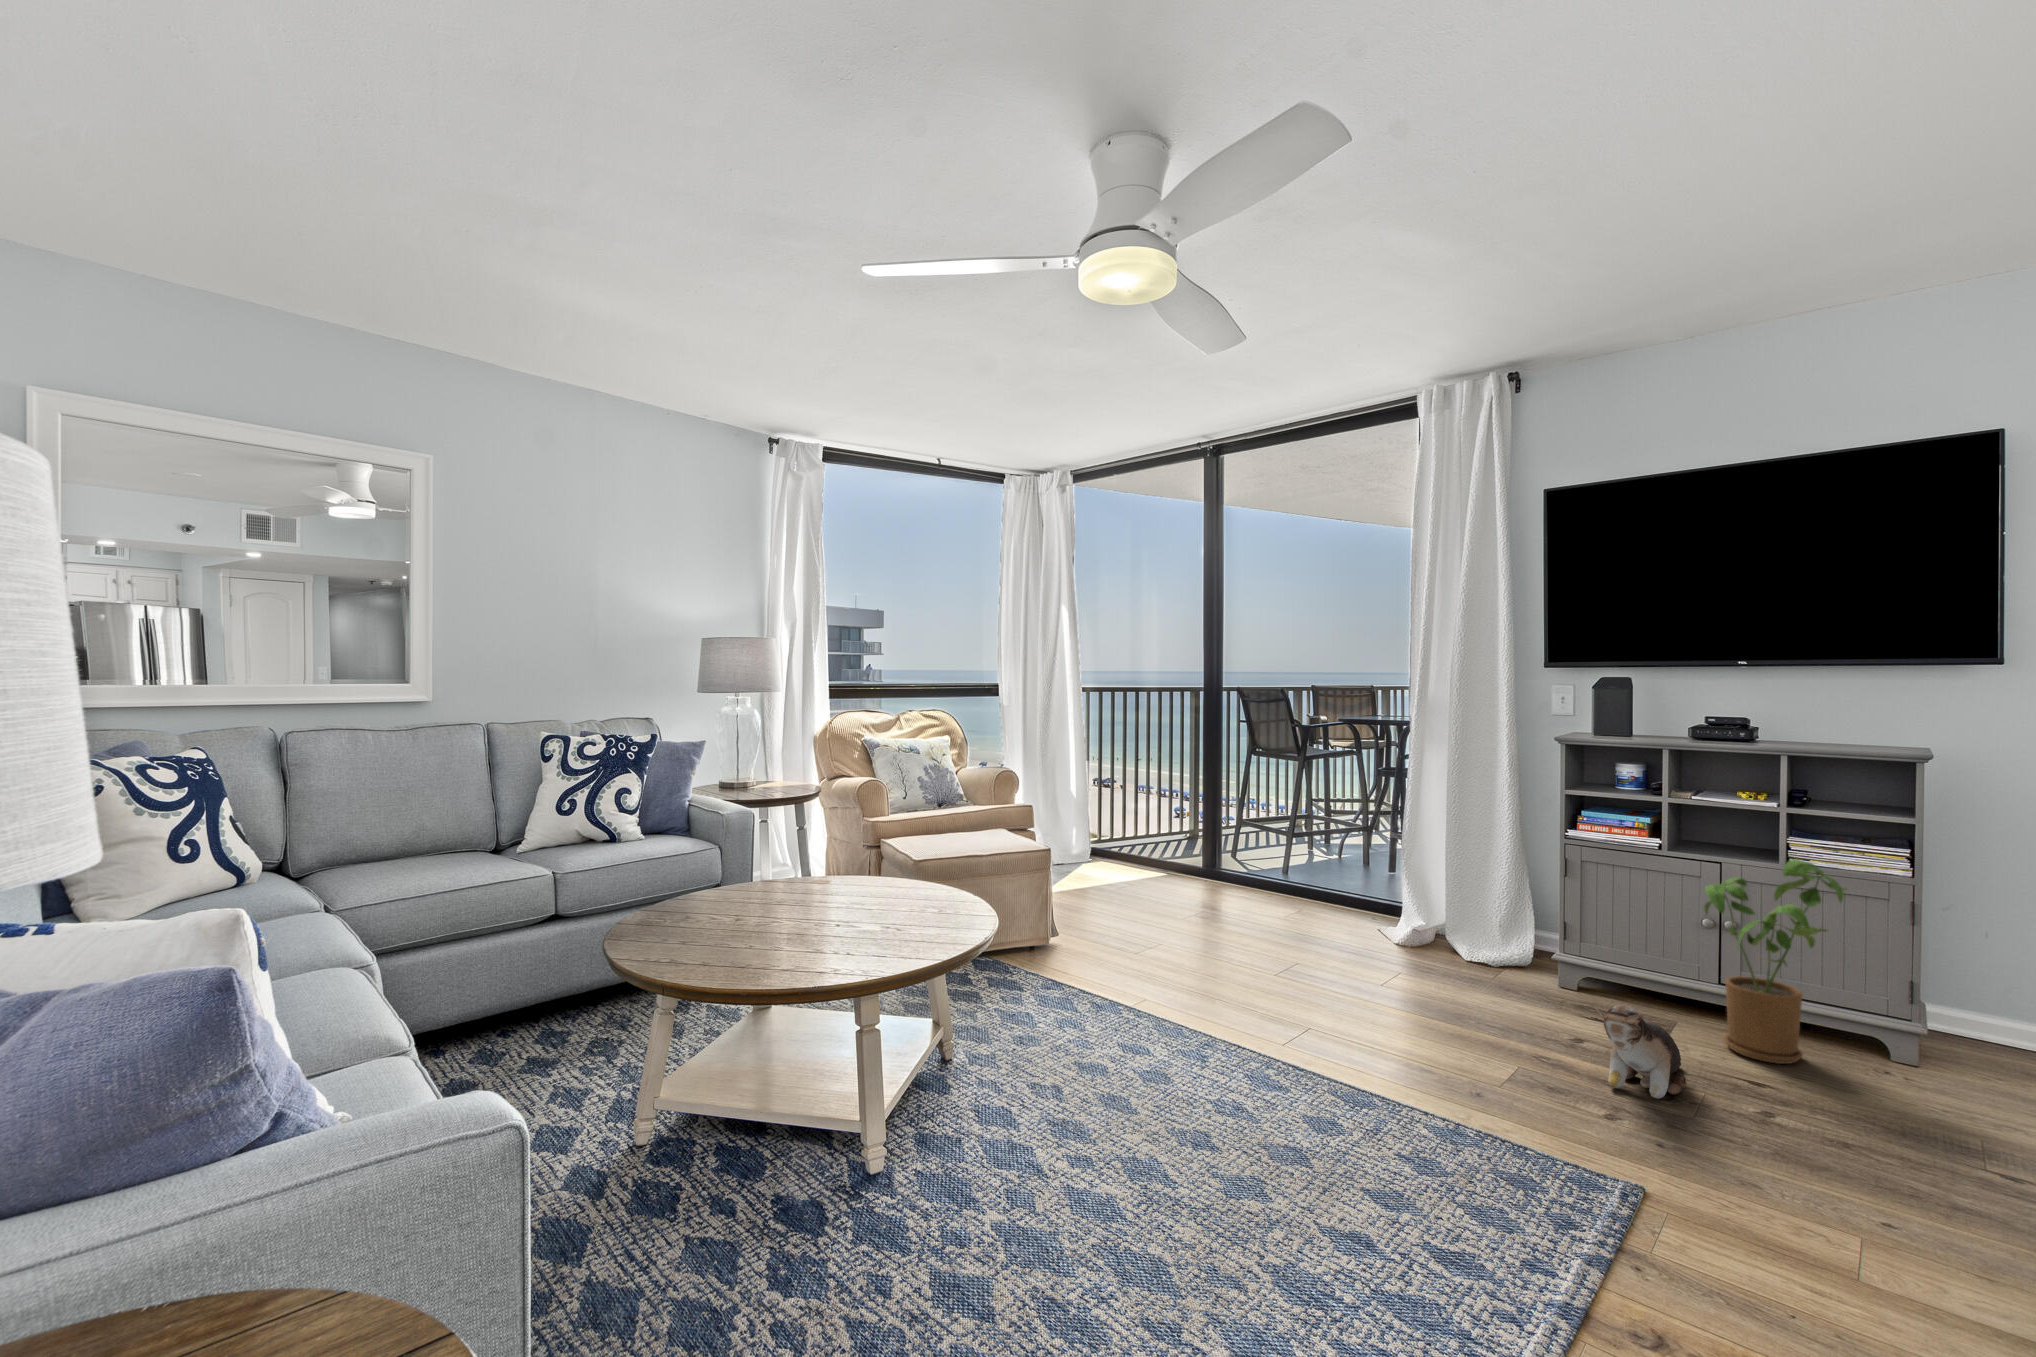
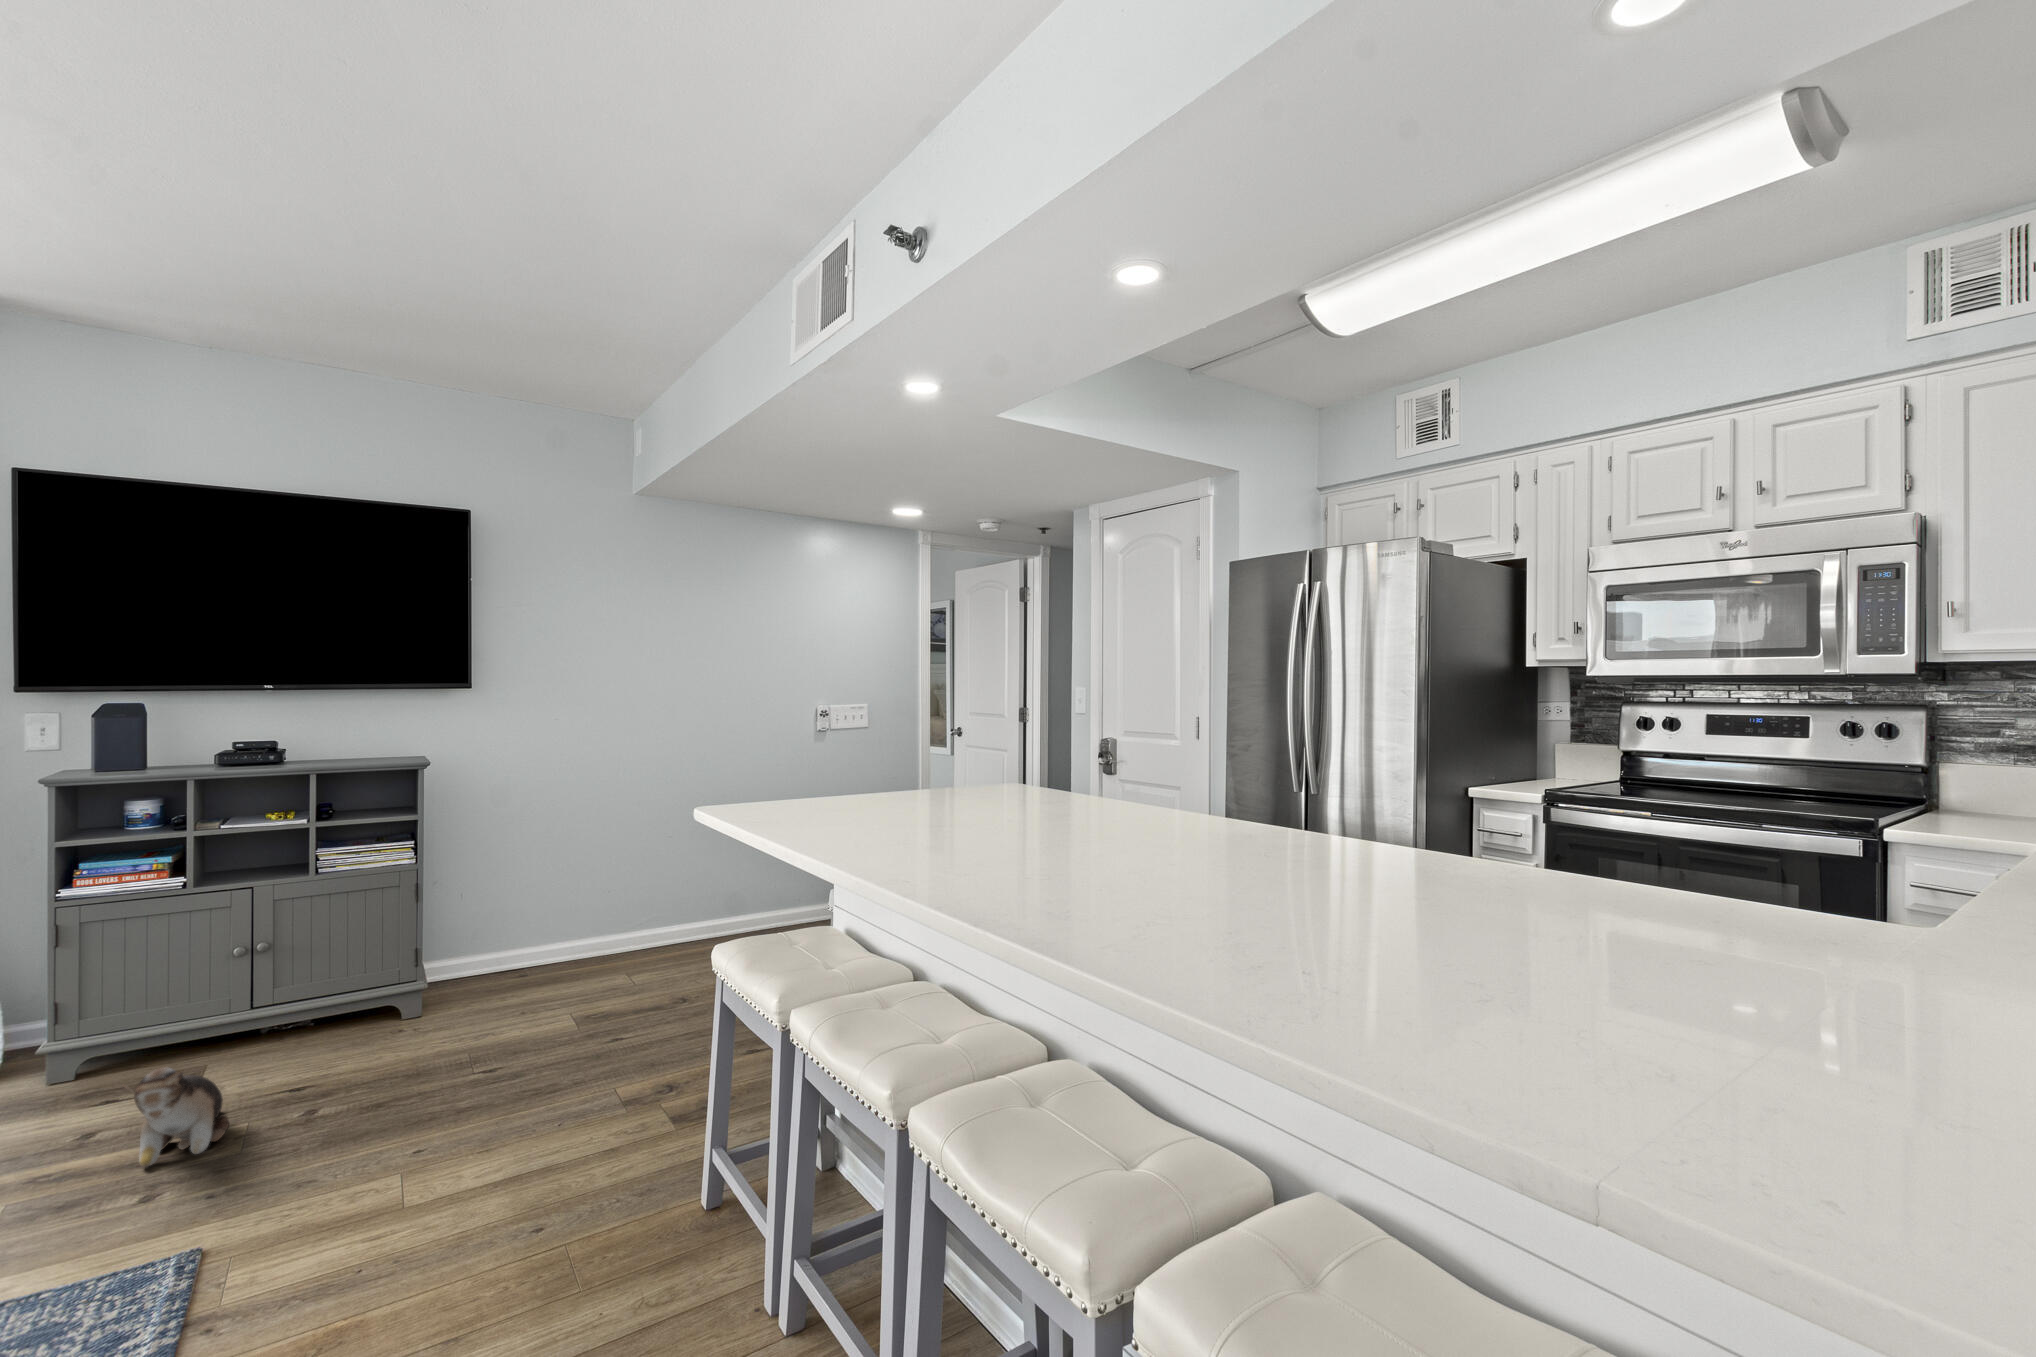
house plant: present [1704,859,1846,1064] -> none [239,868,373,1071]

